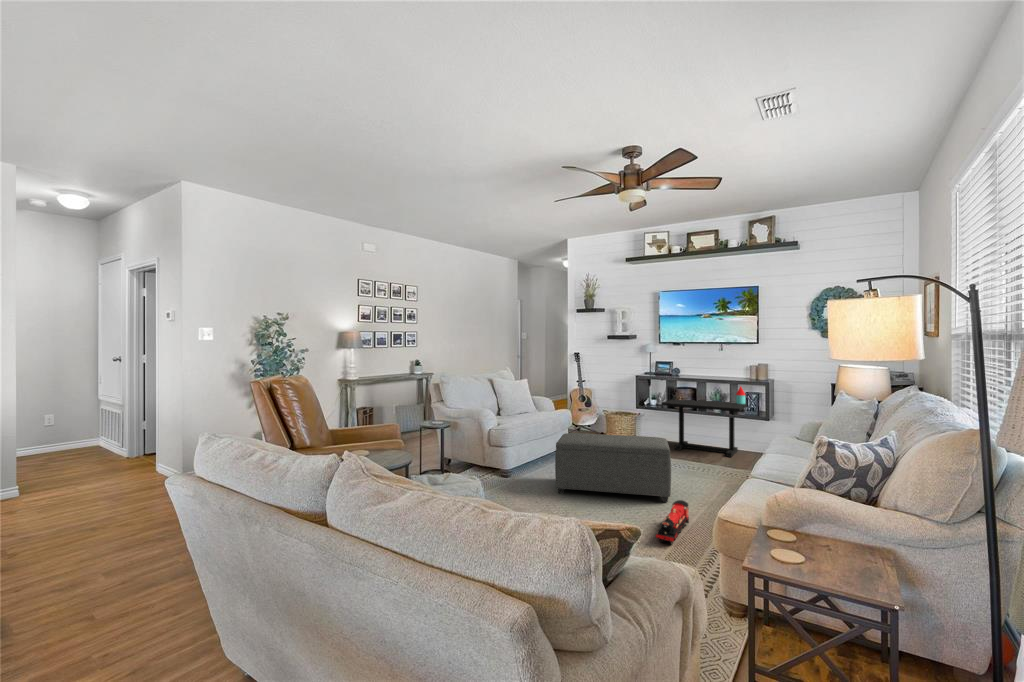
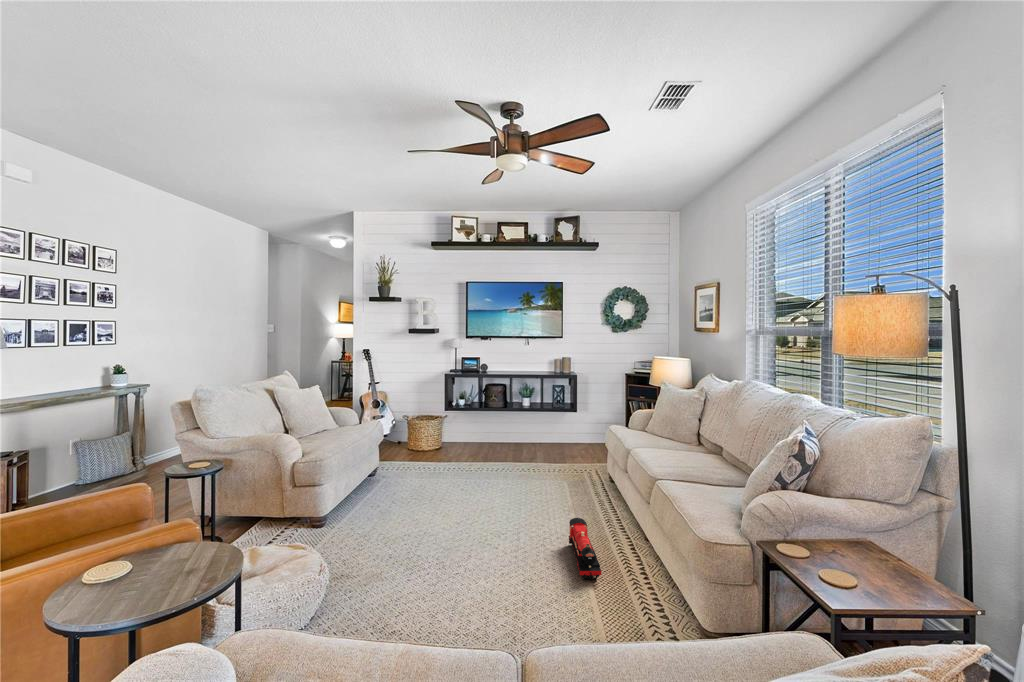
side table: present [662,387,747,457] -> none [479,380,557,453]
ottoman: present [555,433,671,502] -> none [402,445,545,538]

